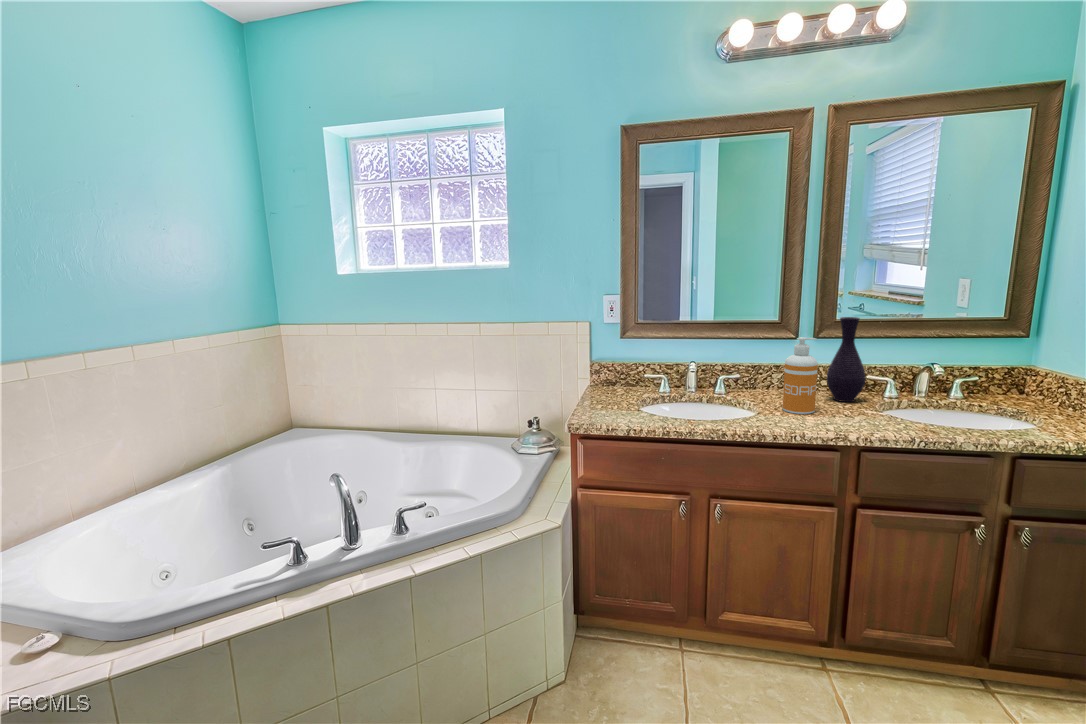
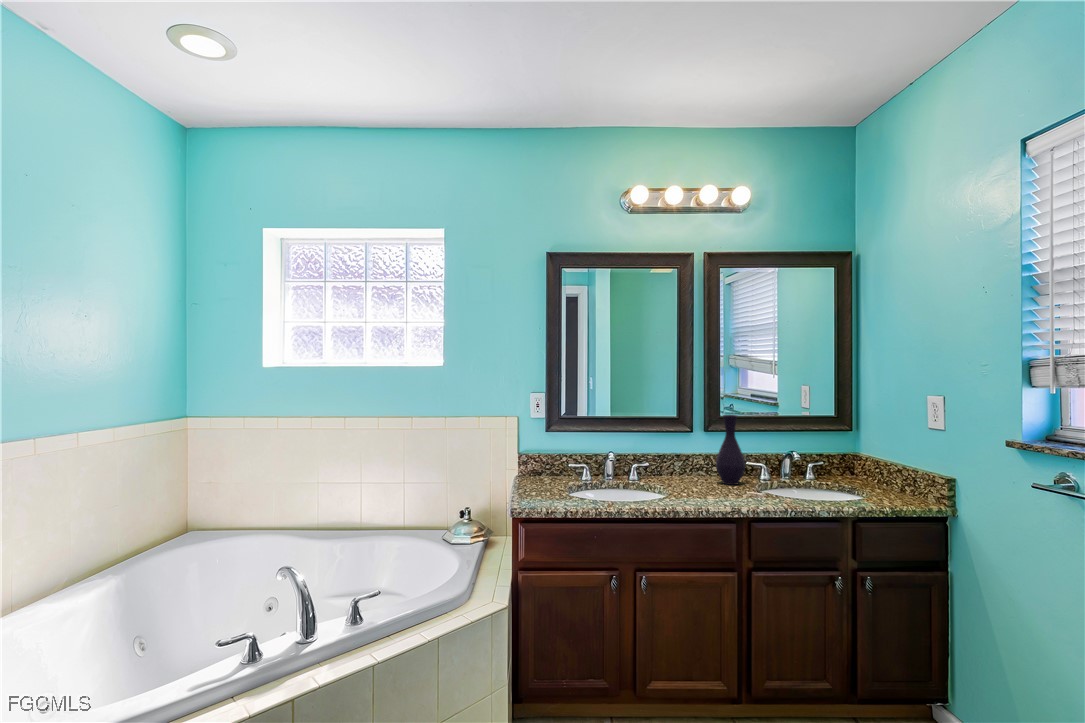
soap dispenser: present [783,337,818,414] -> none [686,430,712,495]

